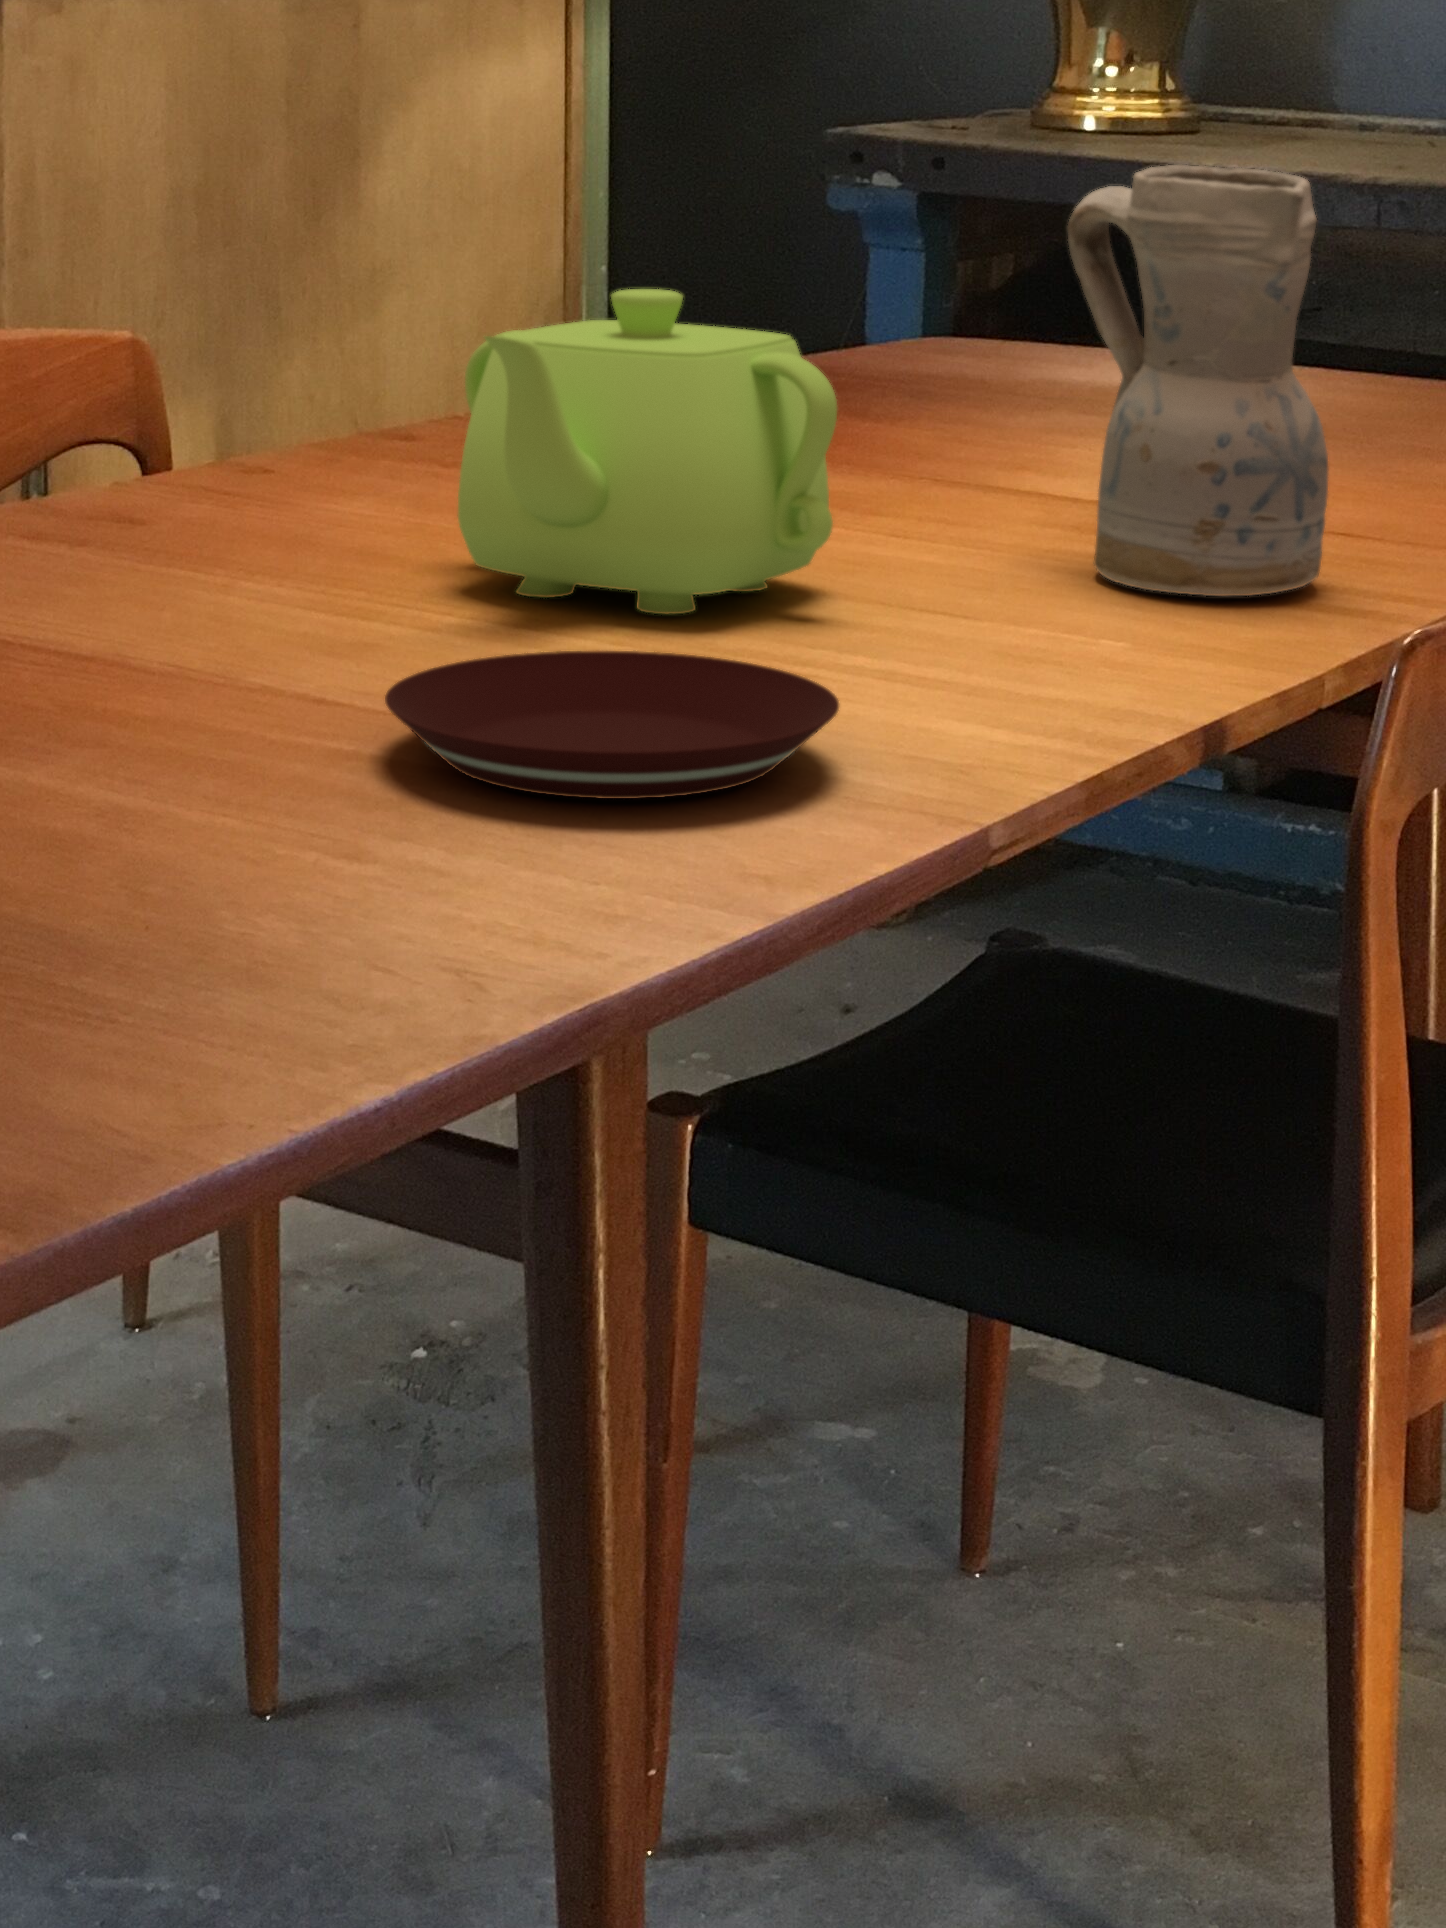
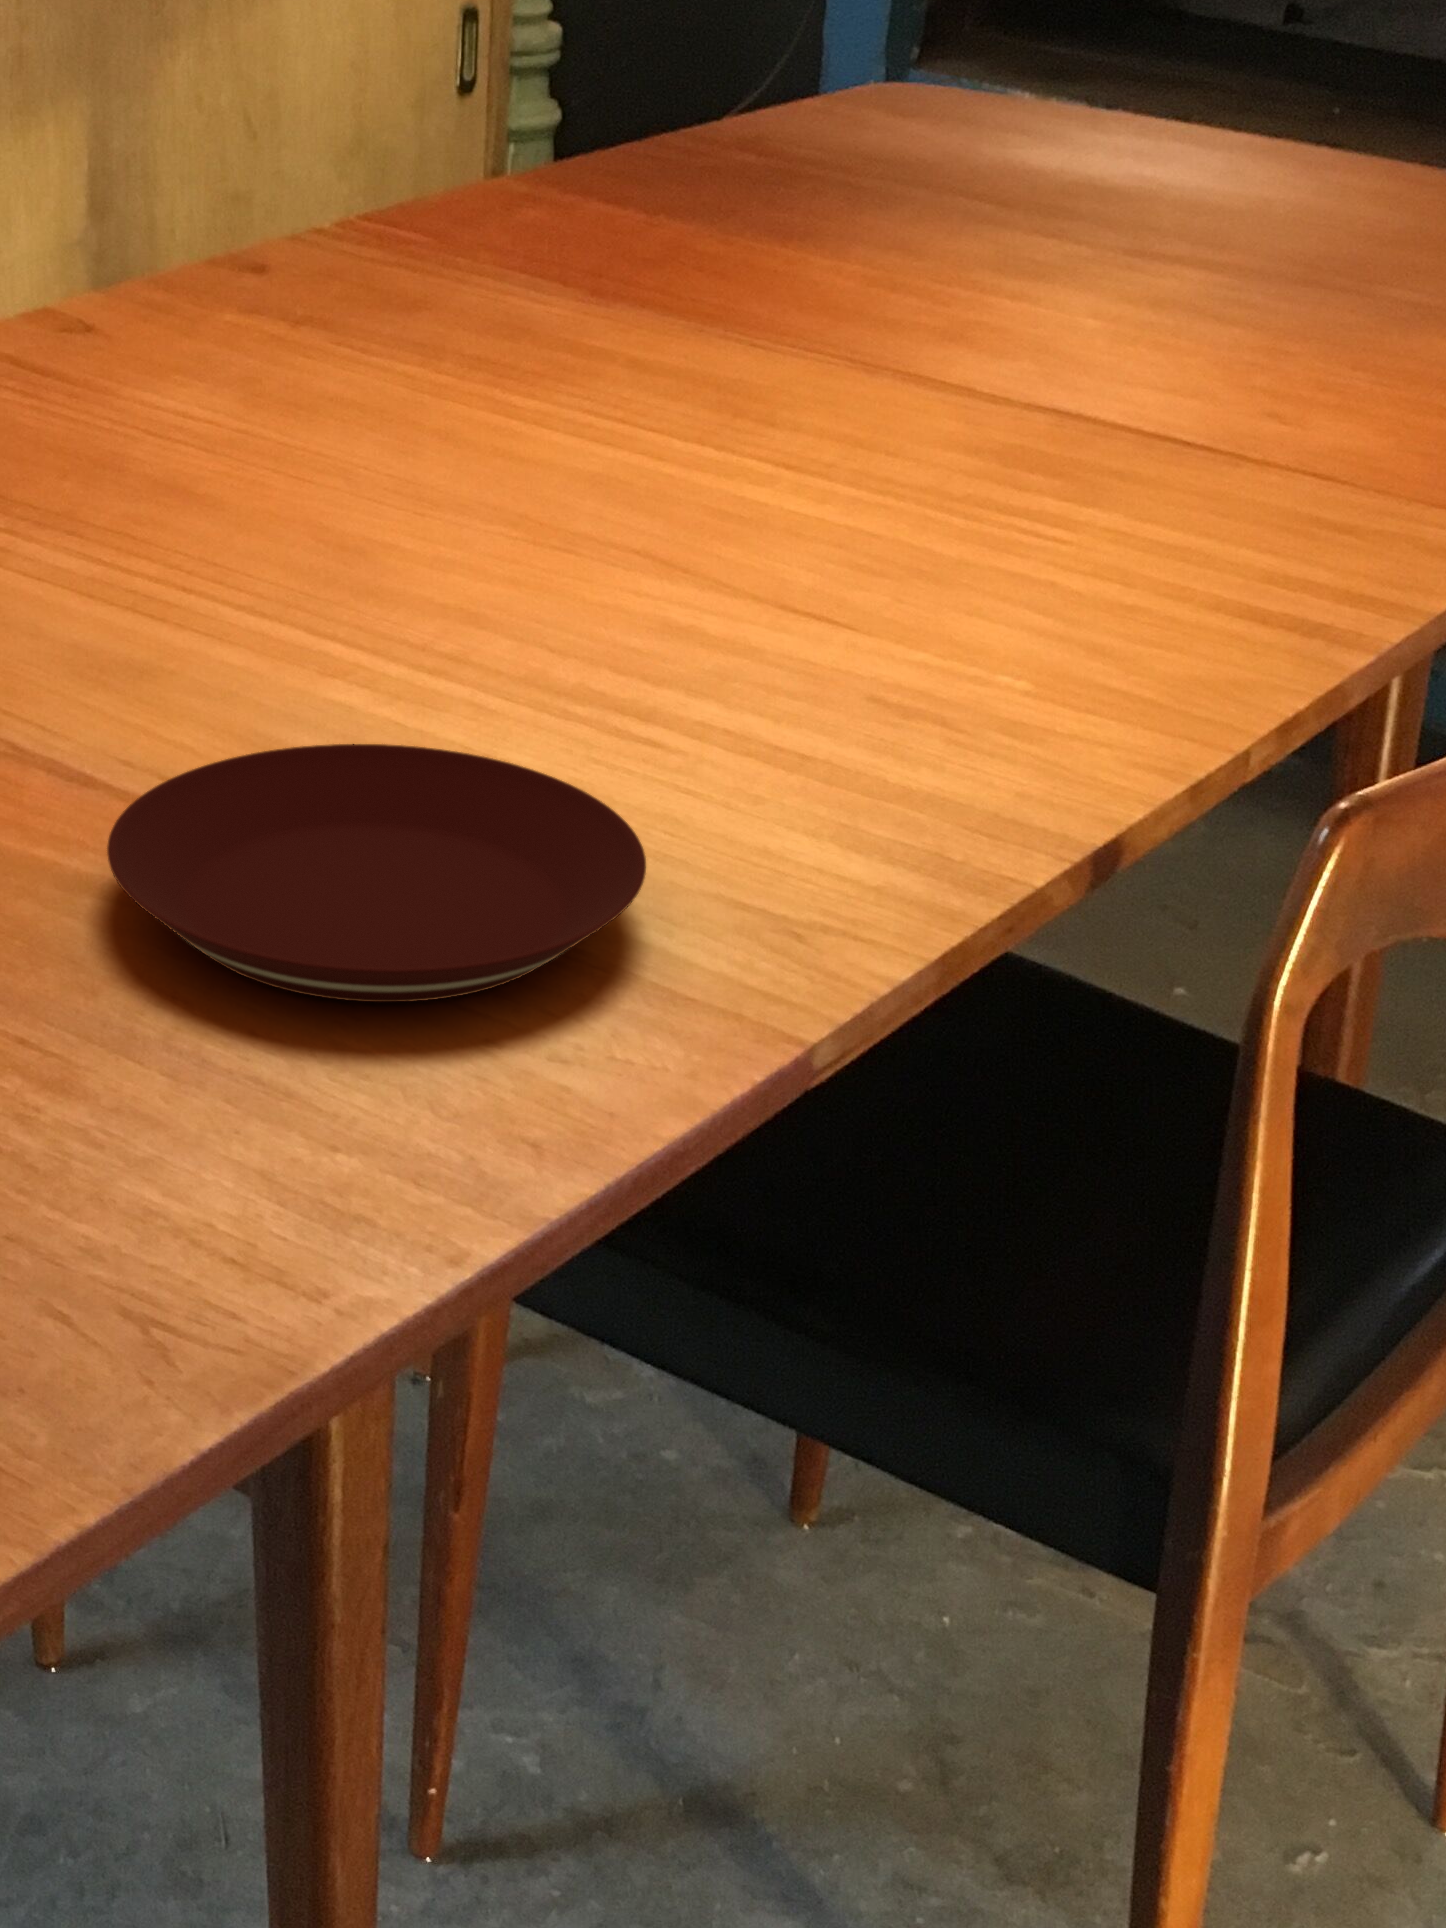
ceramic pitcher: present [1068,165,1328,597] -> none [1004,75,1308,610]
teapot: present [458,289,837,614] -> none [257,225,701,628]

